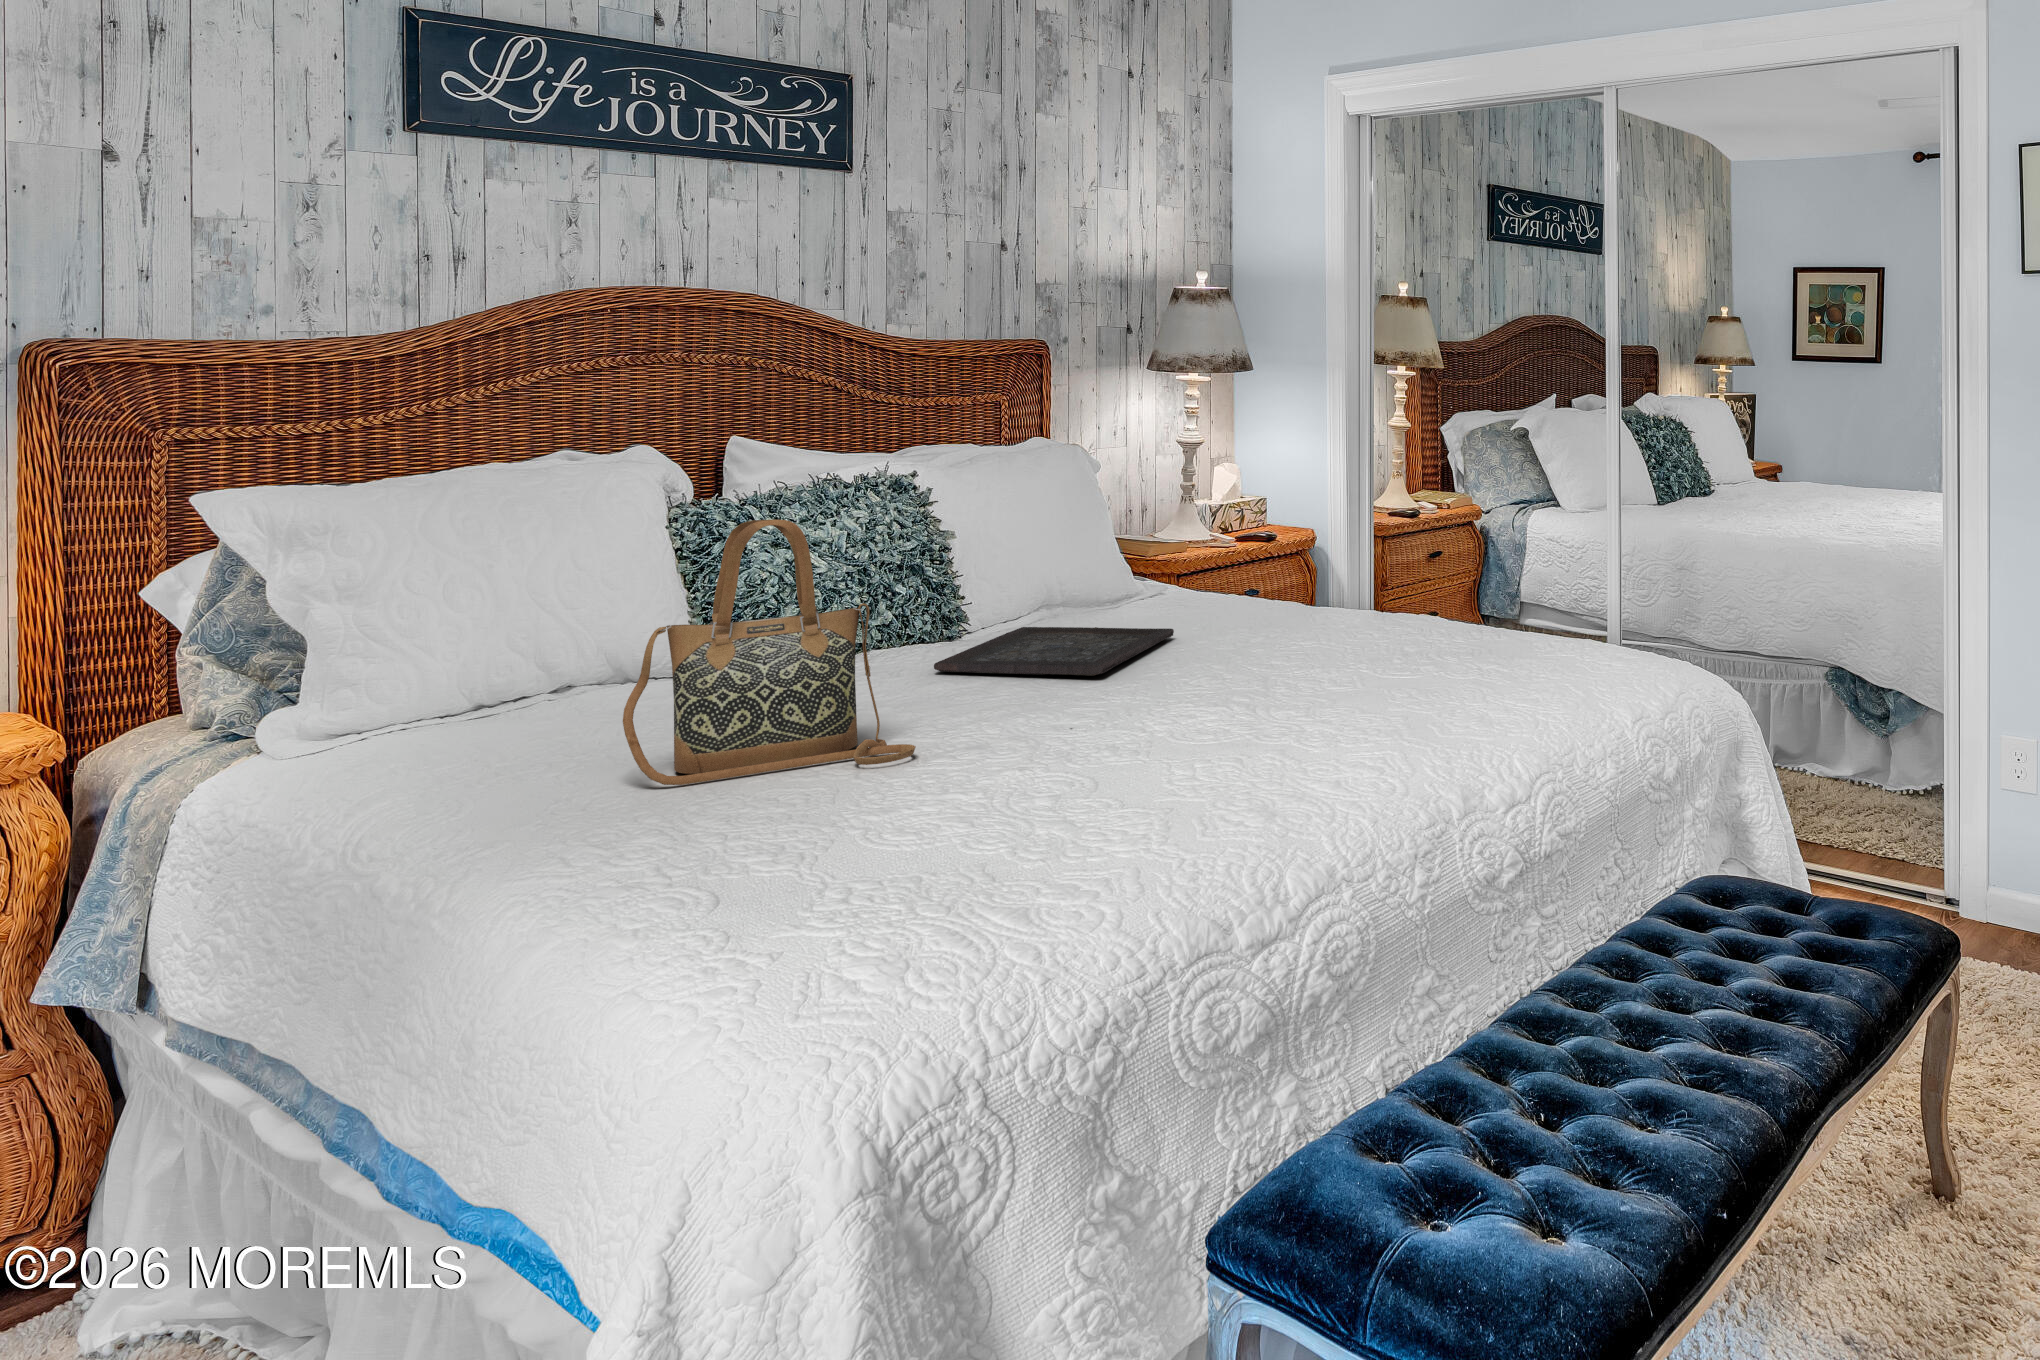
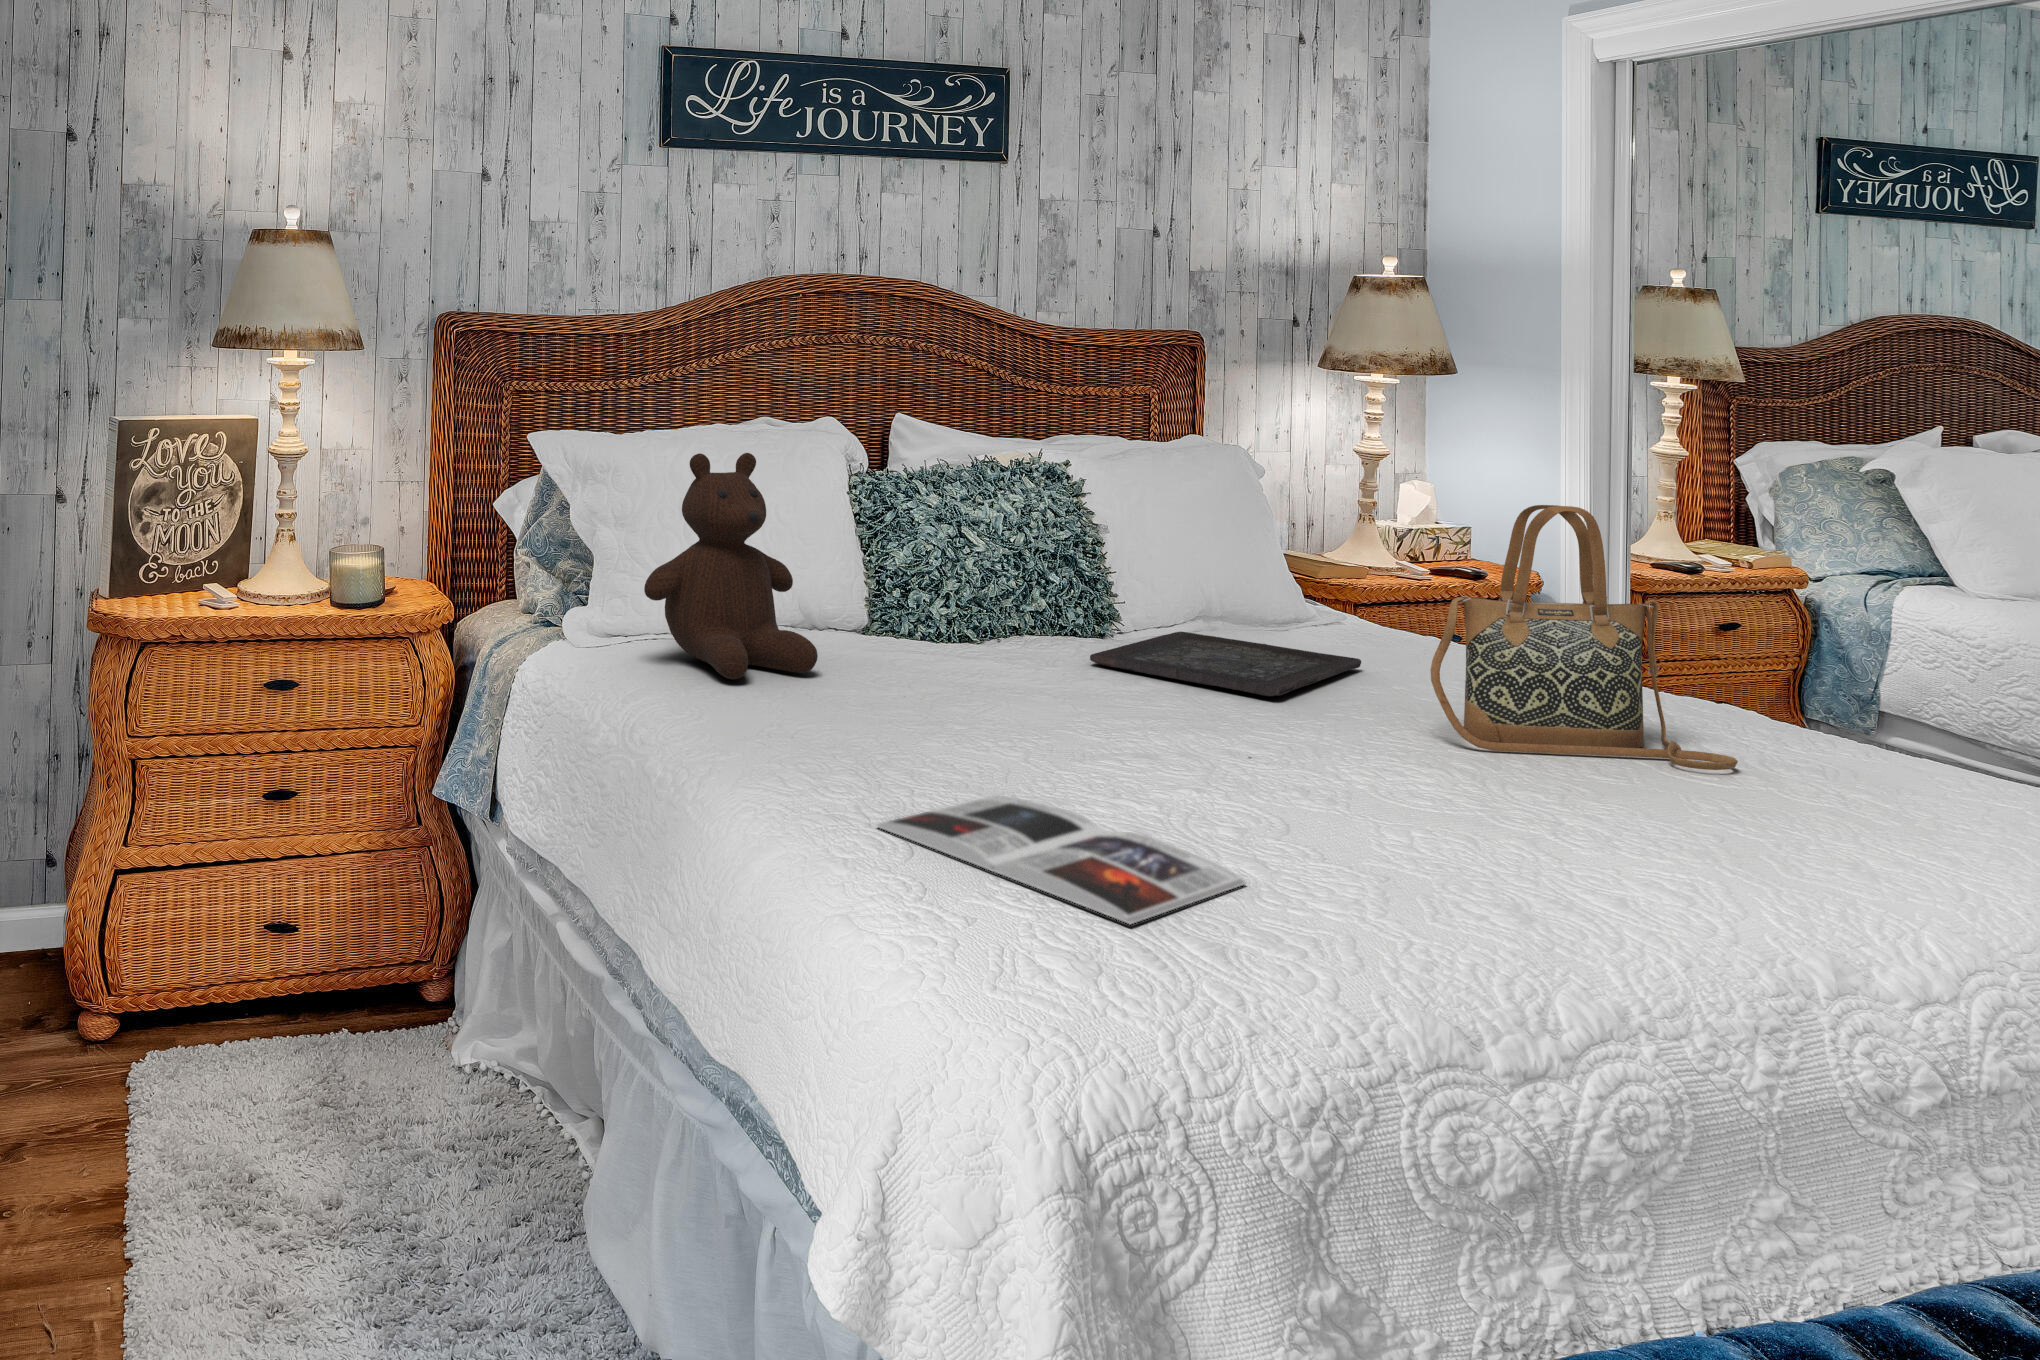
teddy bear: none [389,497,629,760] -> present [644,453,818,679]
handbag: present [623,520,916,785] -> present [1430,505,1738,770]
magazine: none [689,820,1054,914] -> present [878,796,1245,924]

